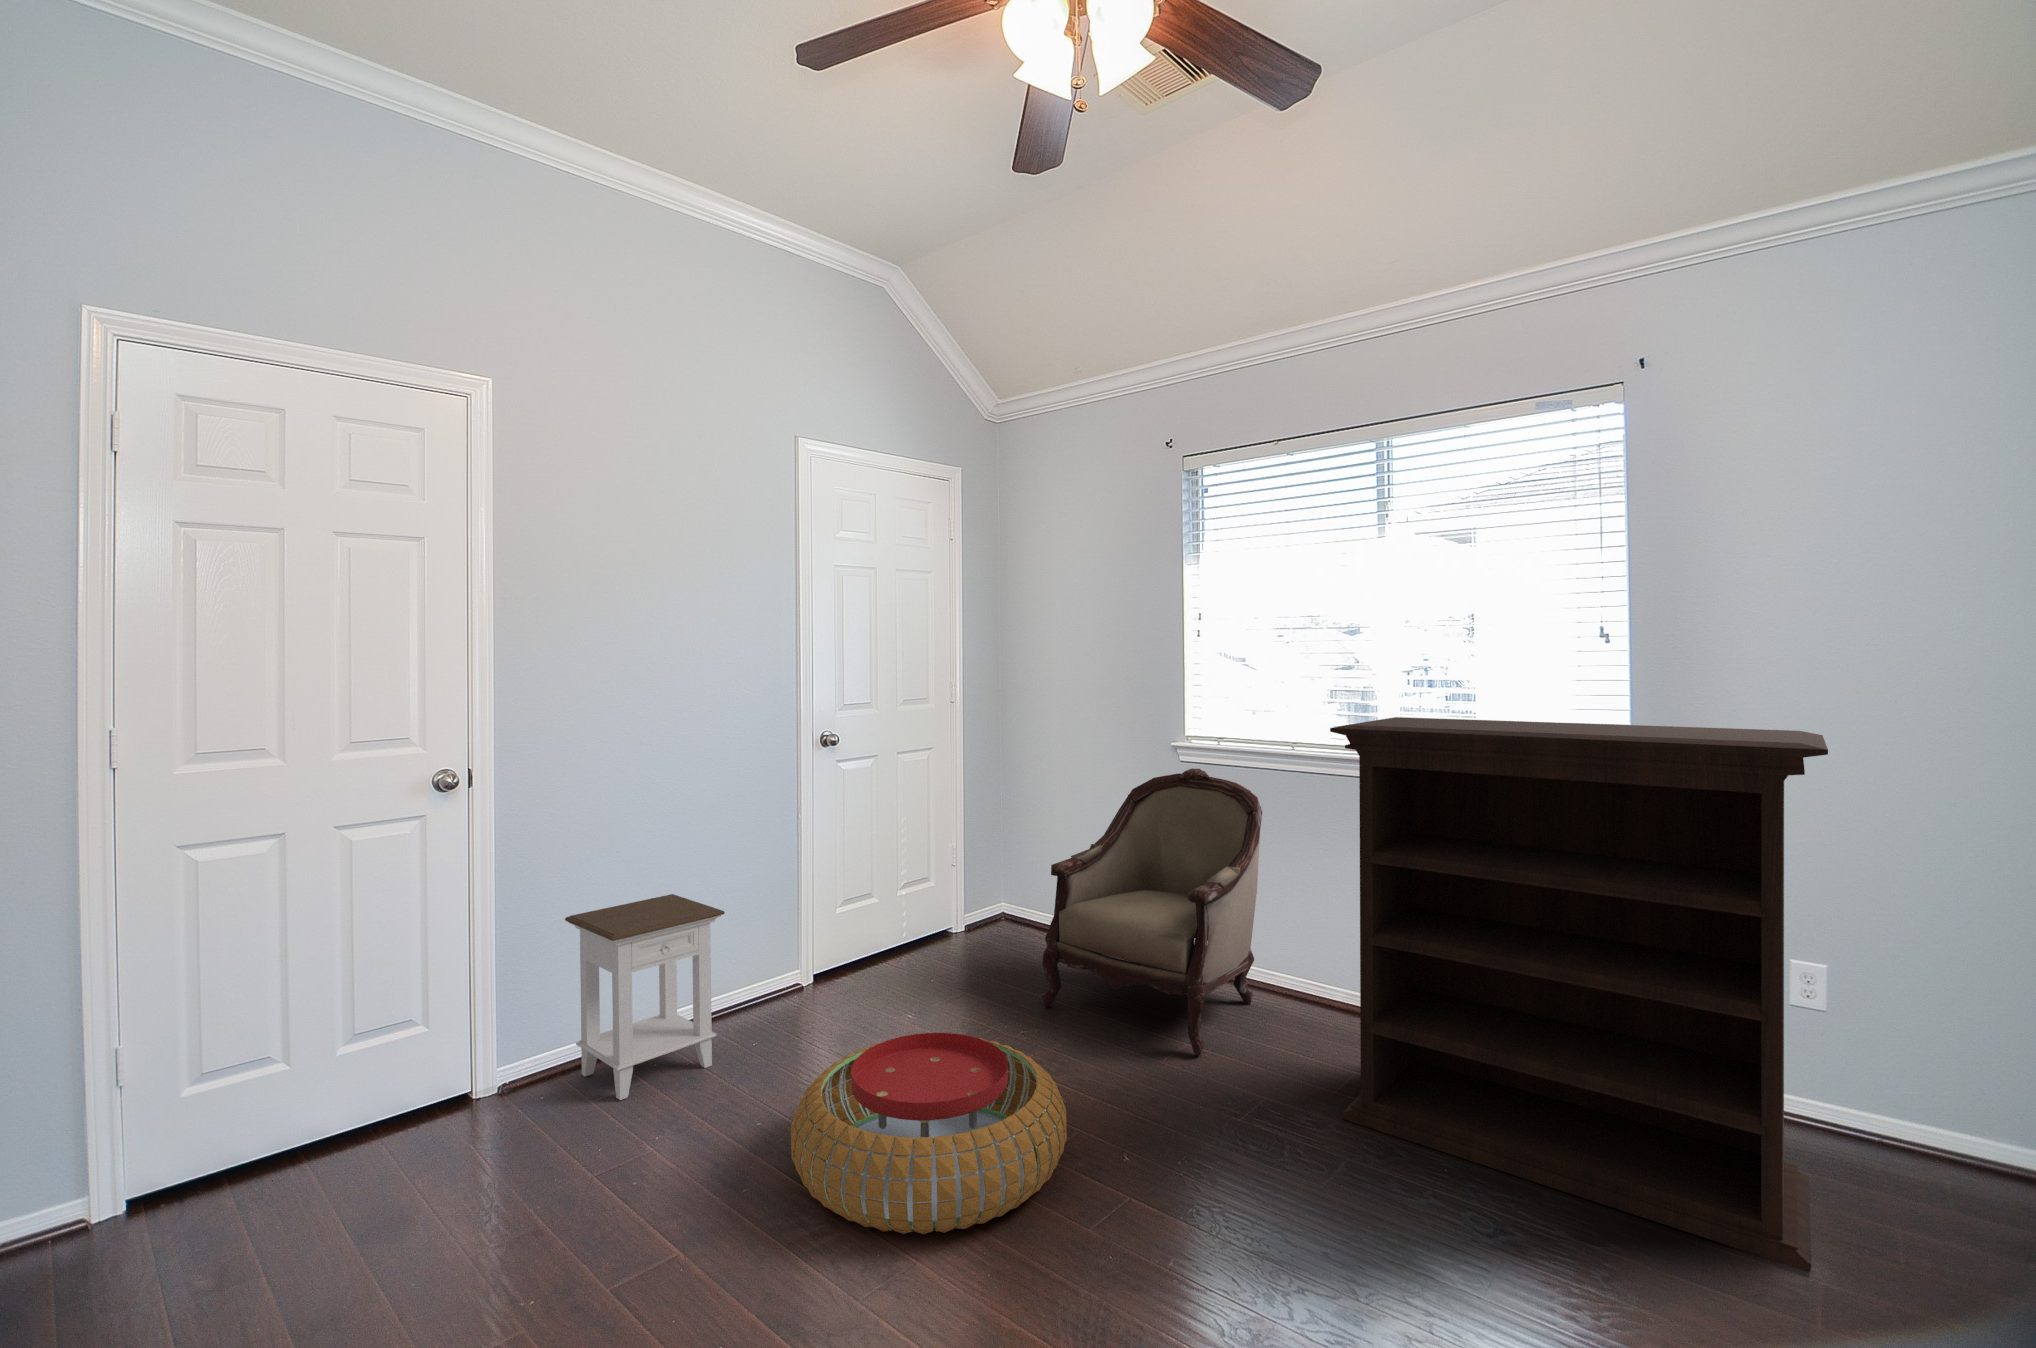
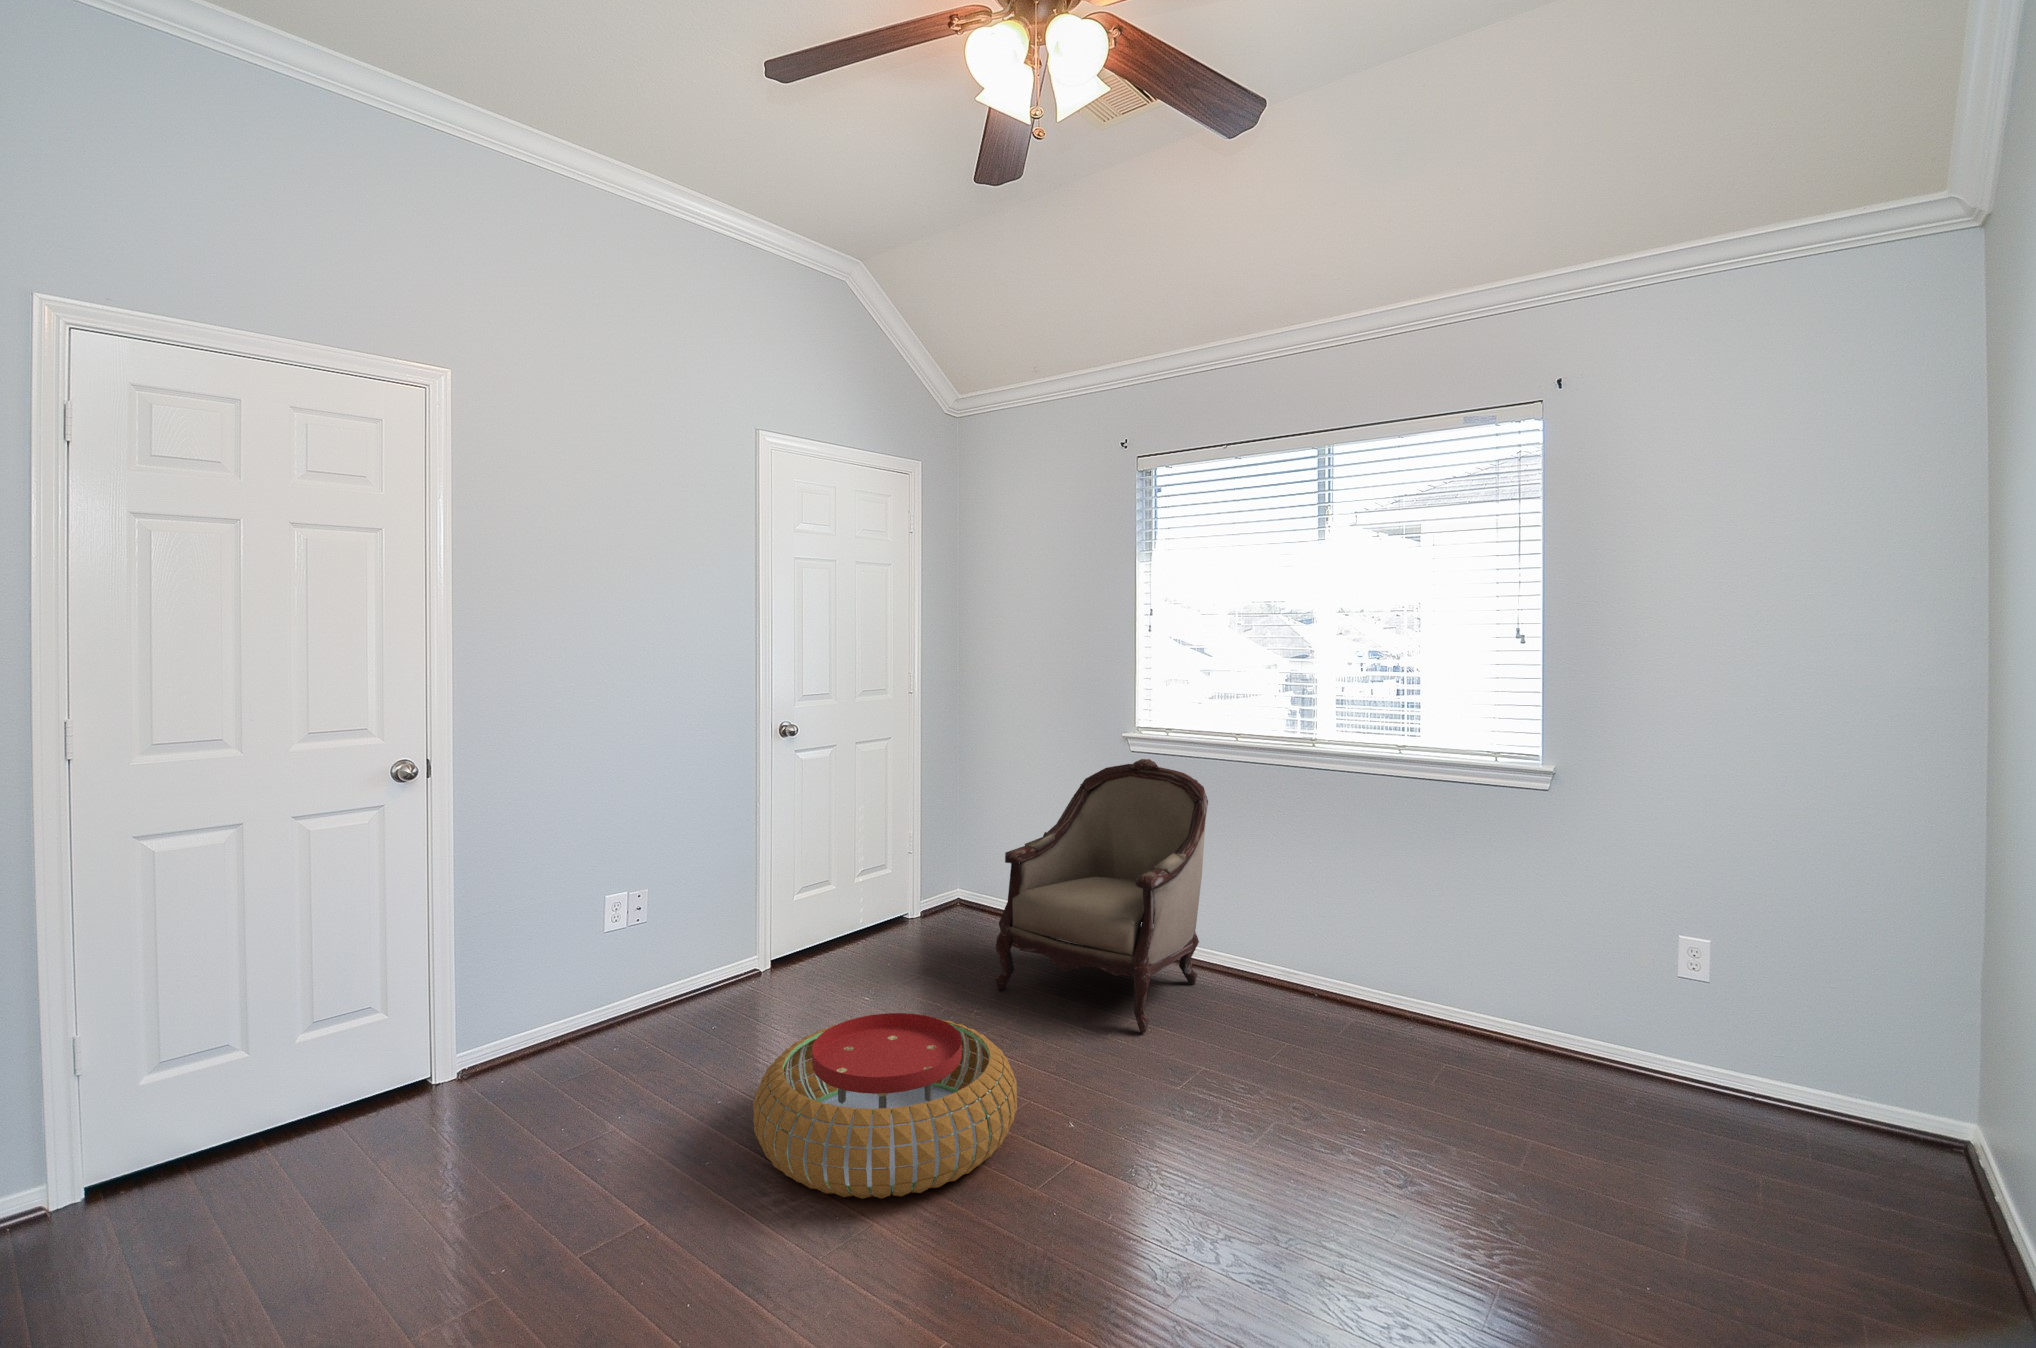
bookshelf: present [1330,717,1828,1272] -> none [1268,712,1702,1209]
nightstand: present [565,894,725,1100] -> none [523,883,684,1084]

